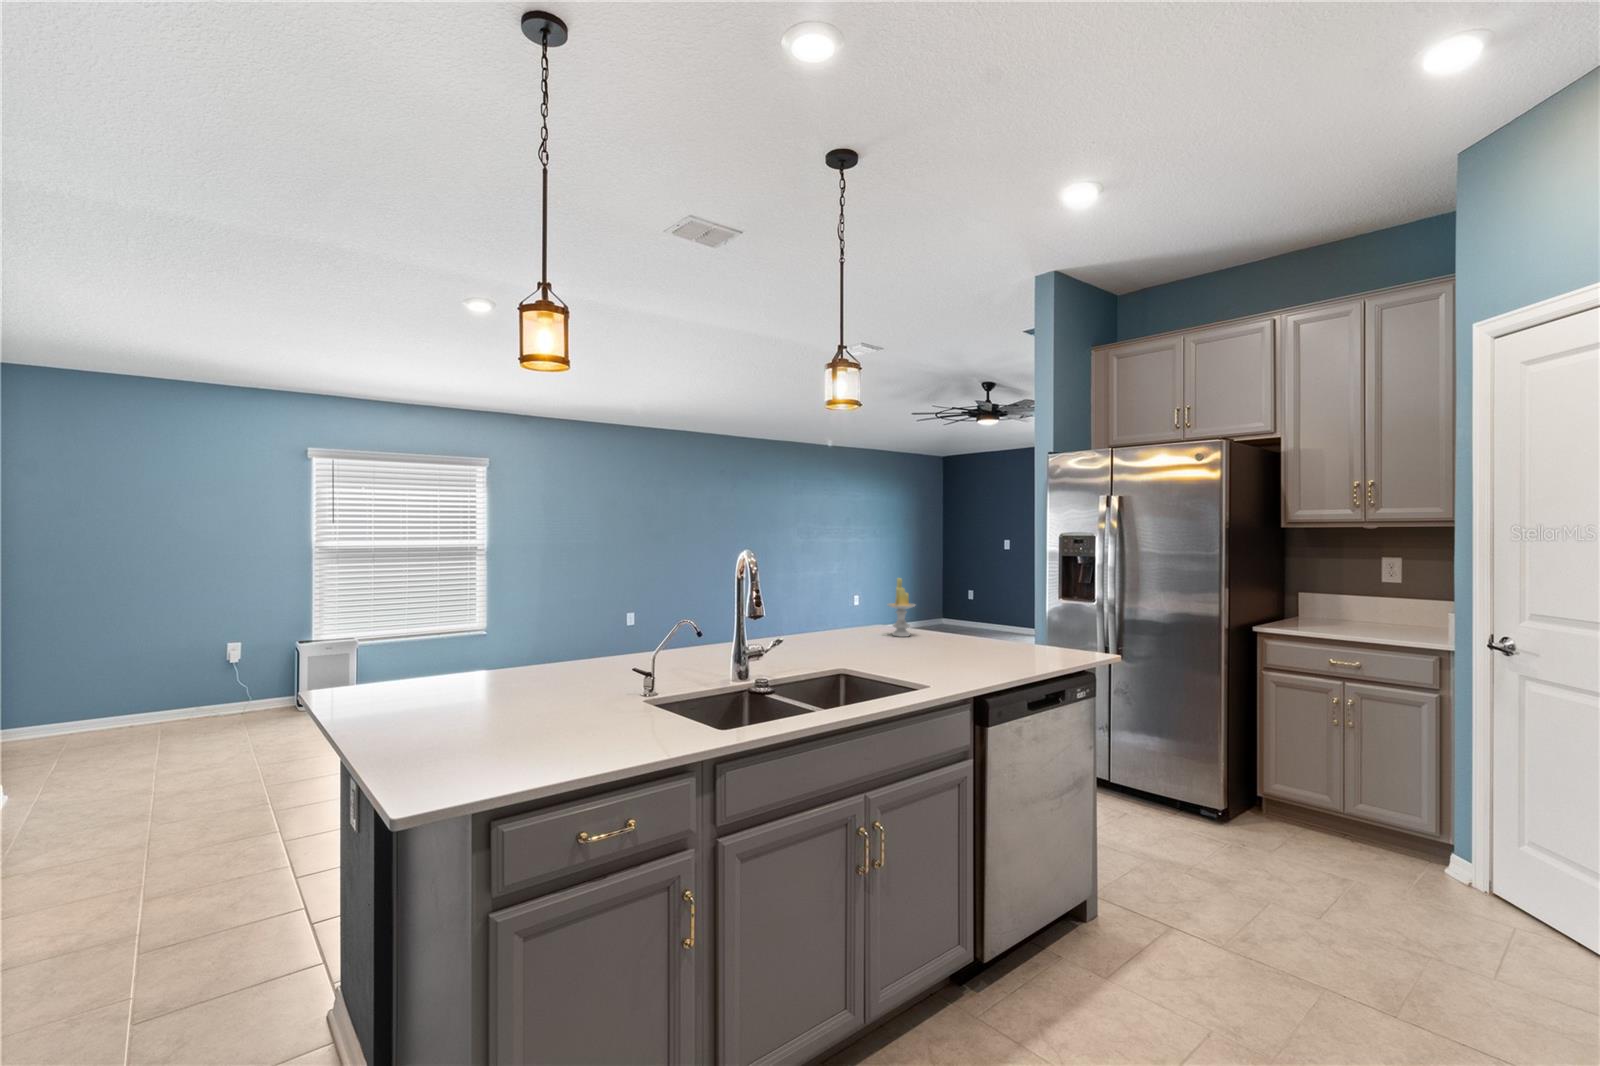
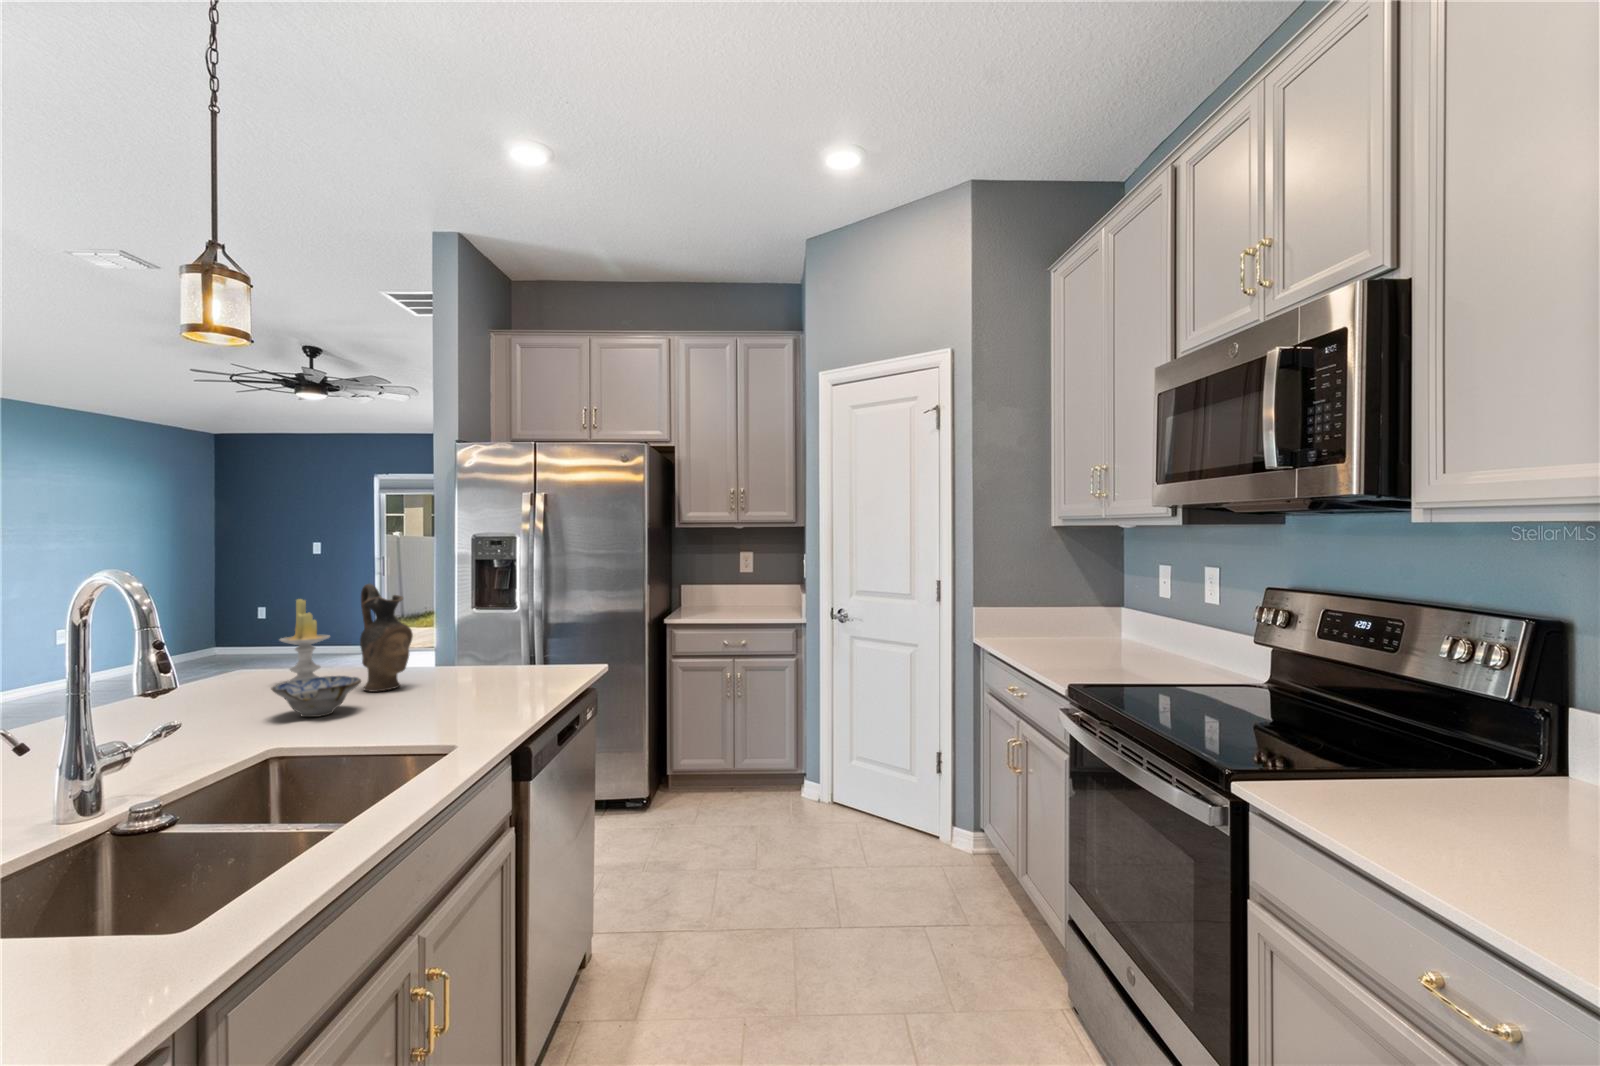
ceramic pitcher: none [922,570,956,647] -> present [360,584,413,692]
ceramic bowl: none [858,630,909,656] -> present [271,676,361,717]

